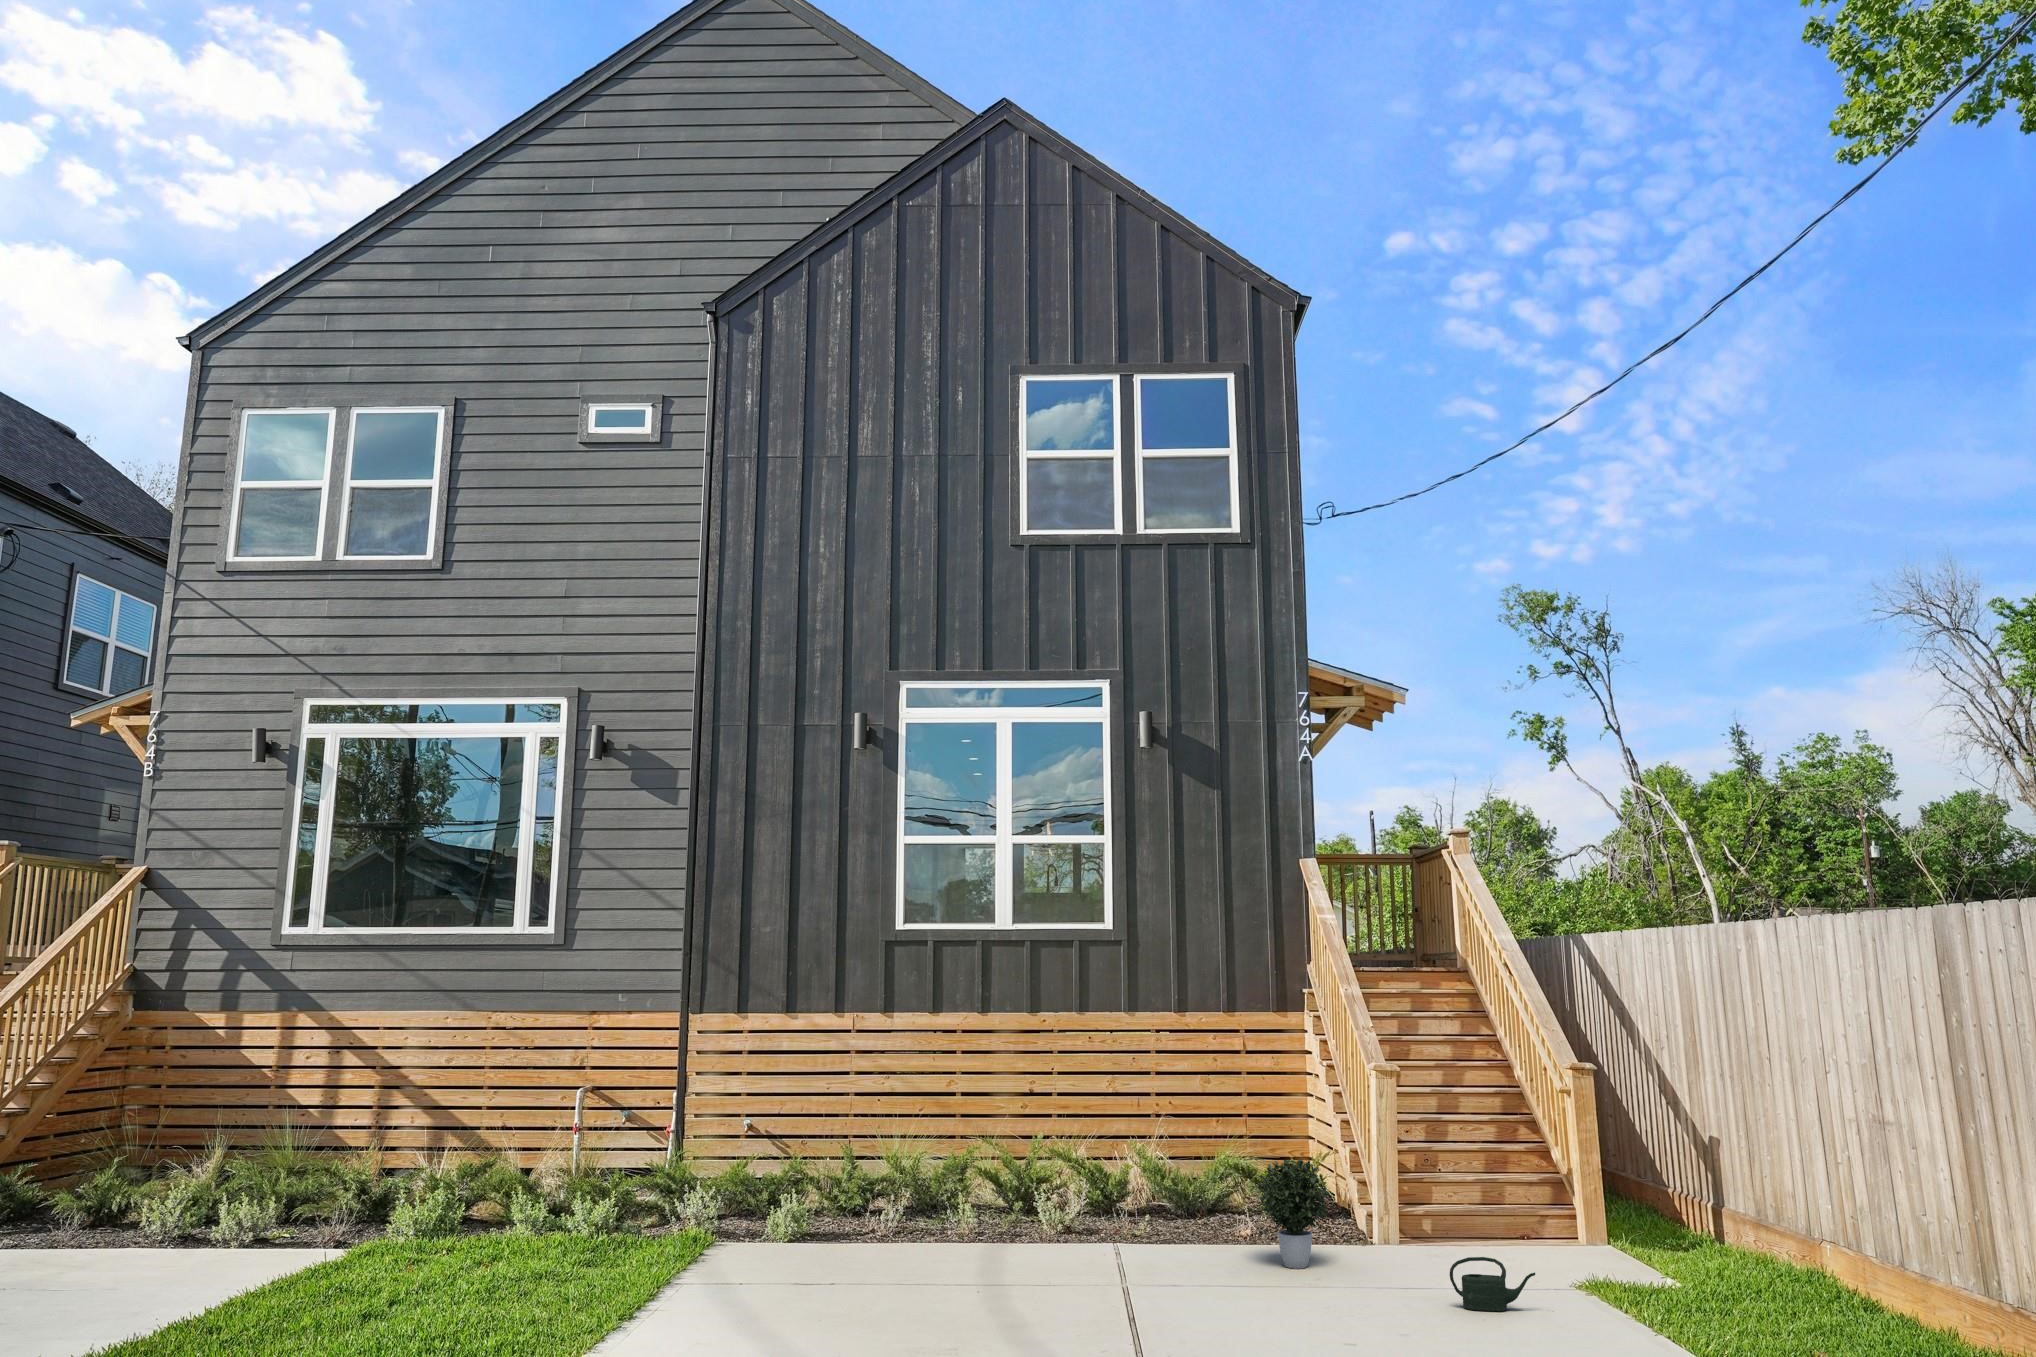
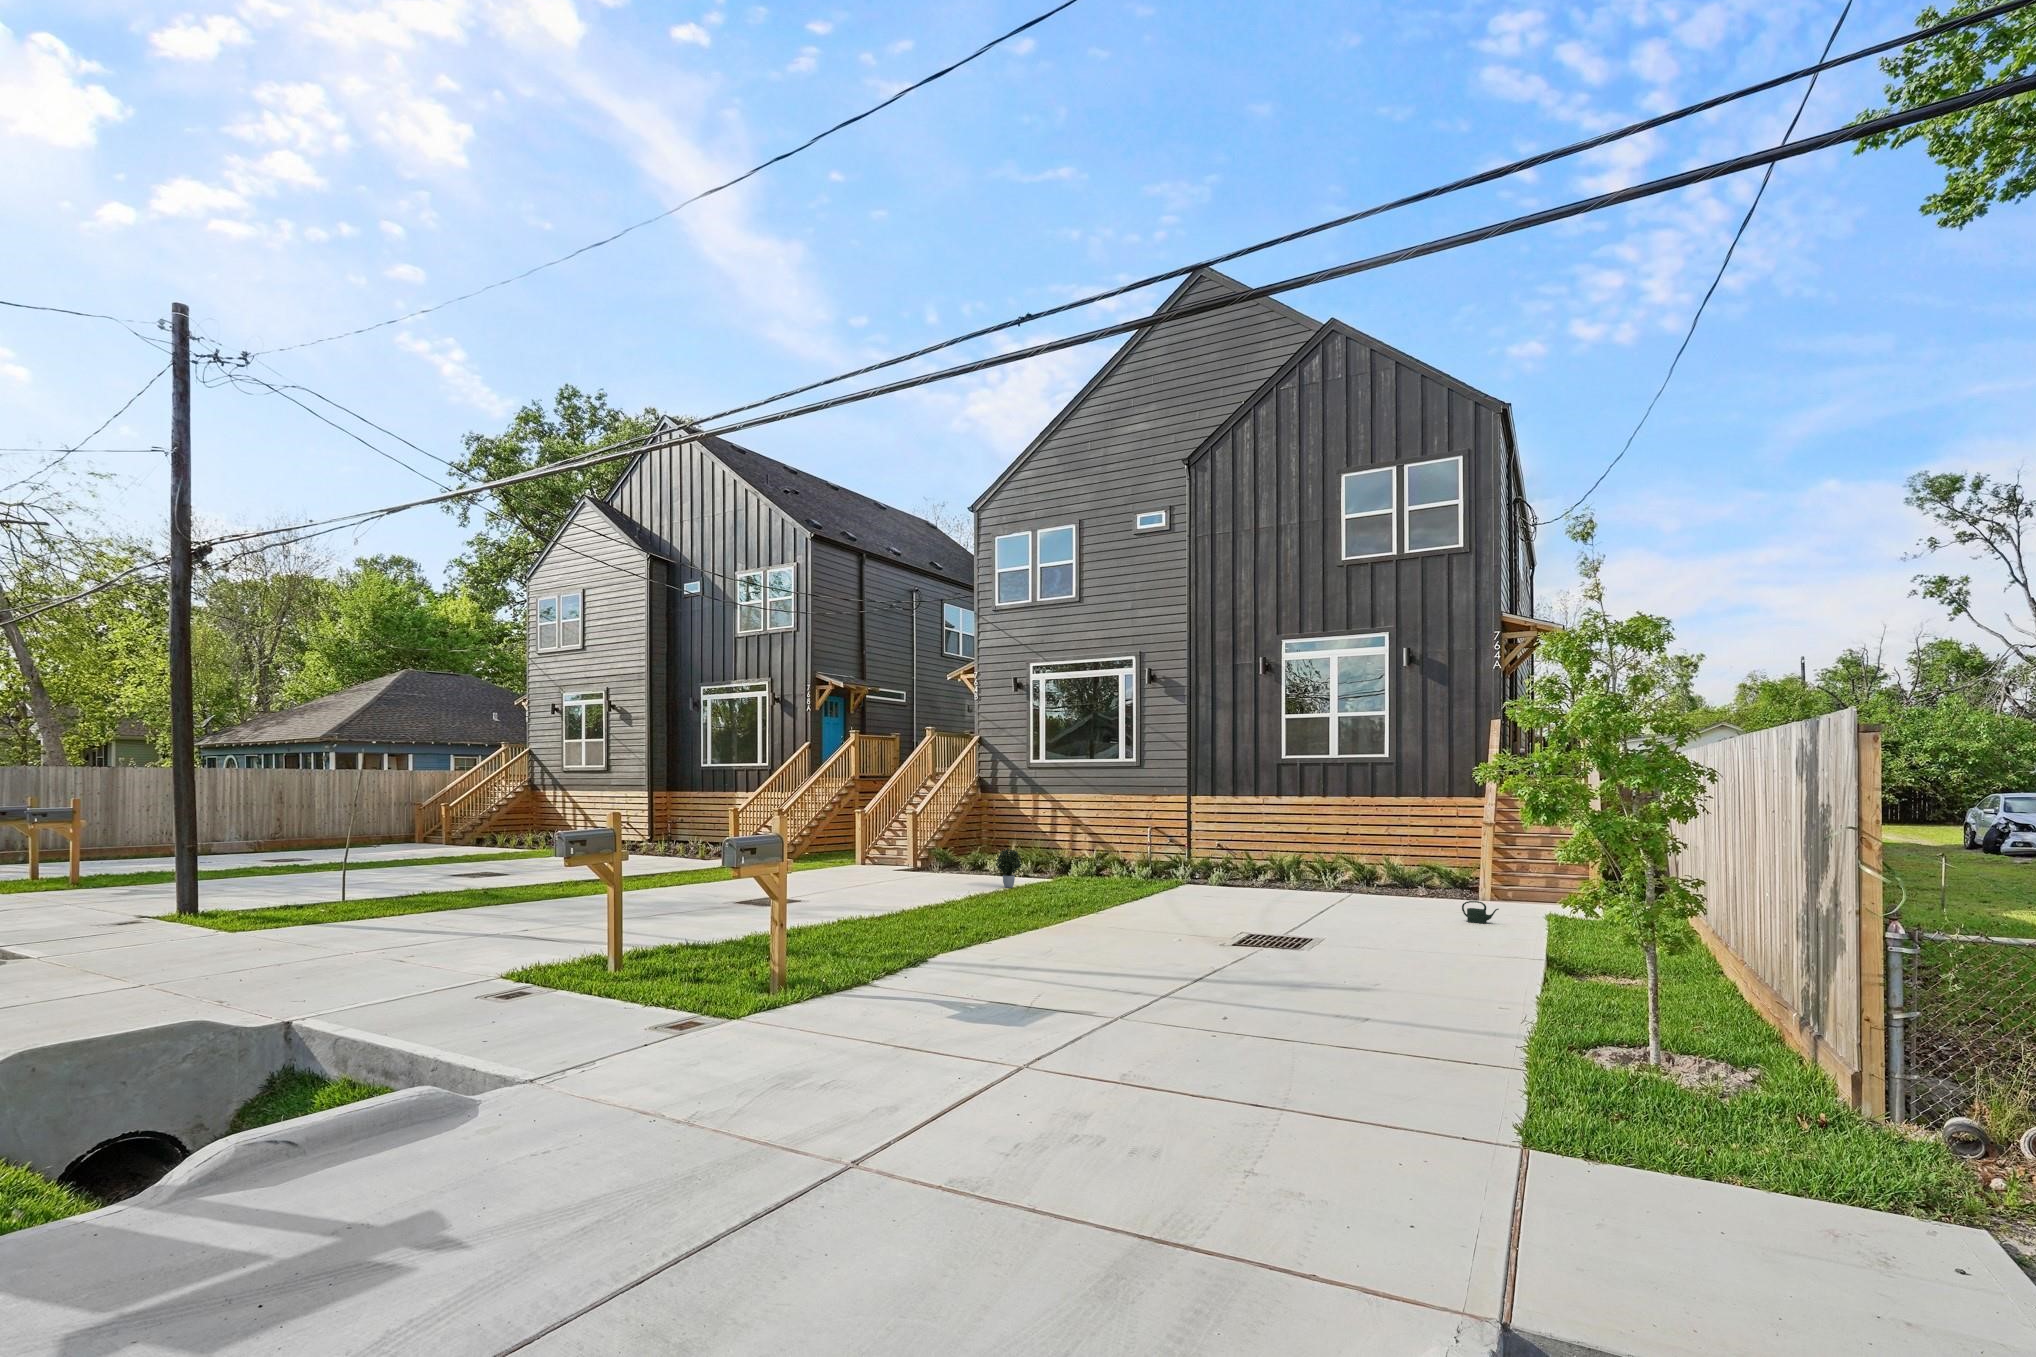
potted plant: present [1259,1159,1329,1269] -> present [995,849,1022,888]

